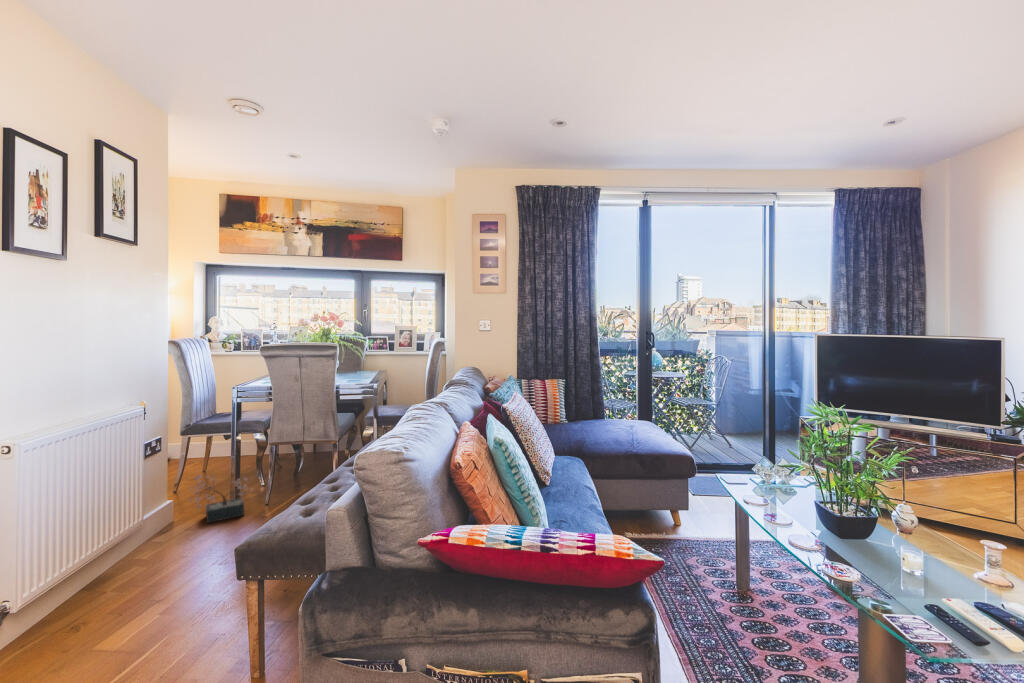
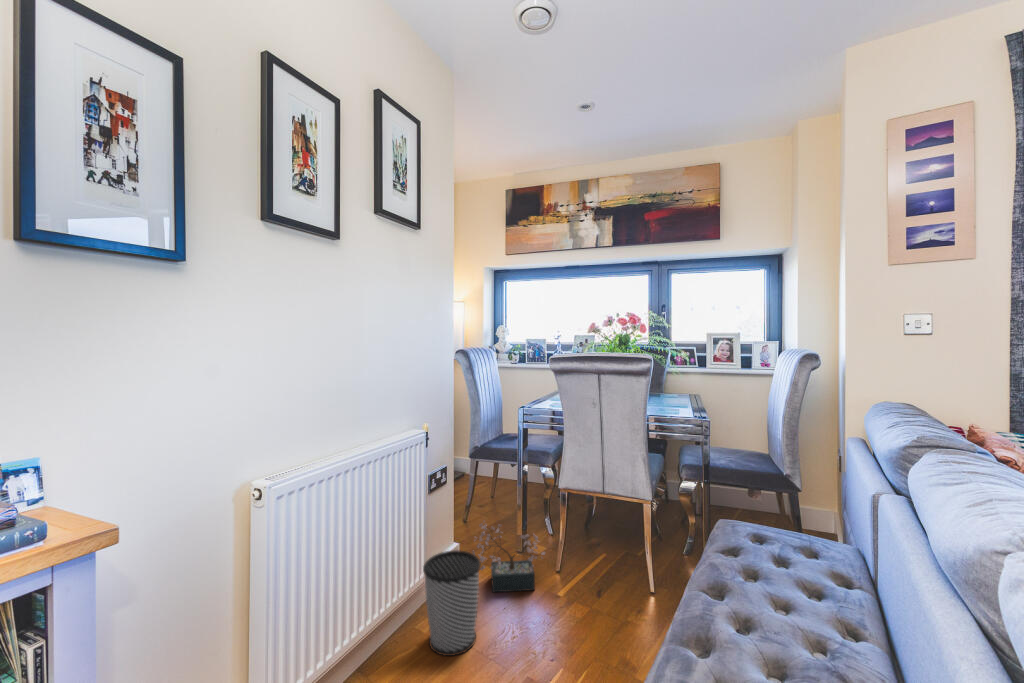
wastebasket: none [146,490,198,559] -> present [423,550,481,656]

